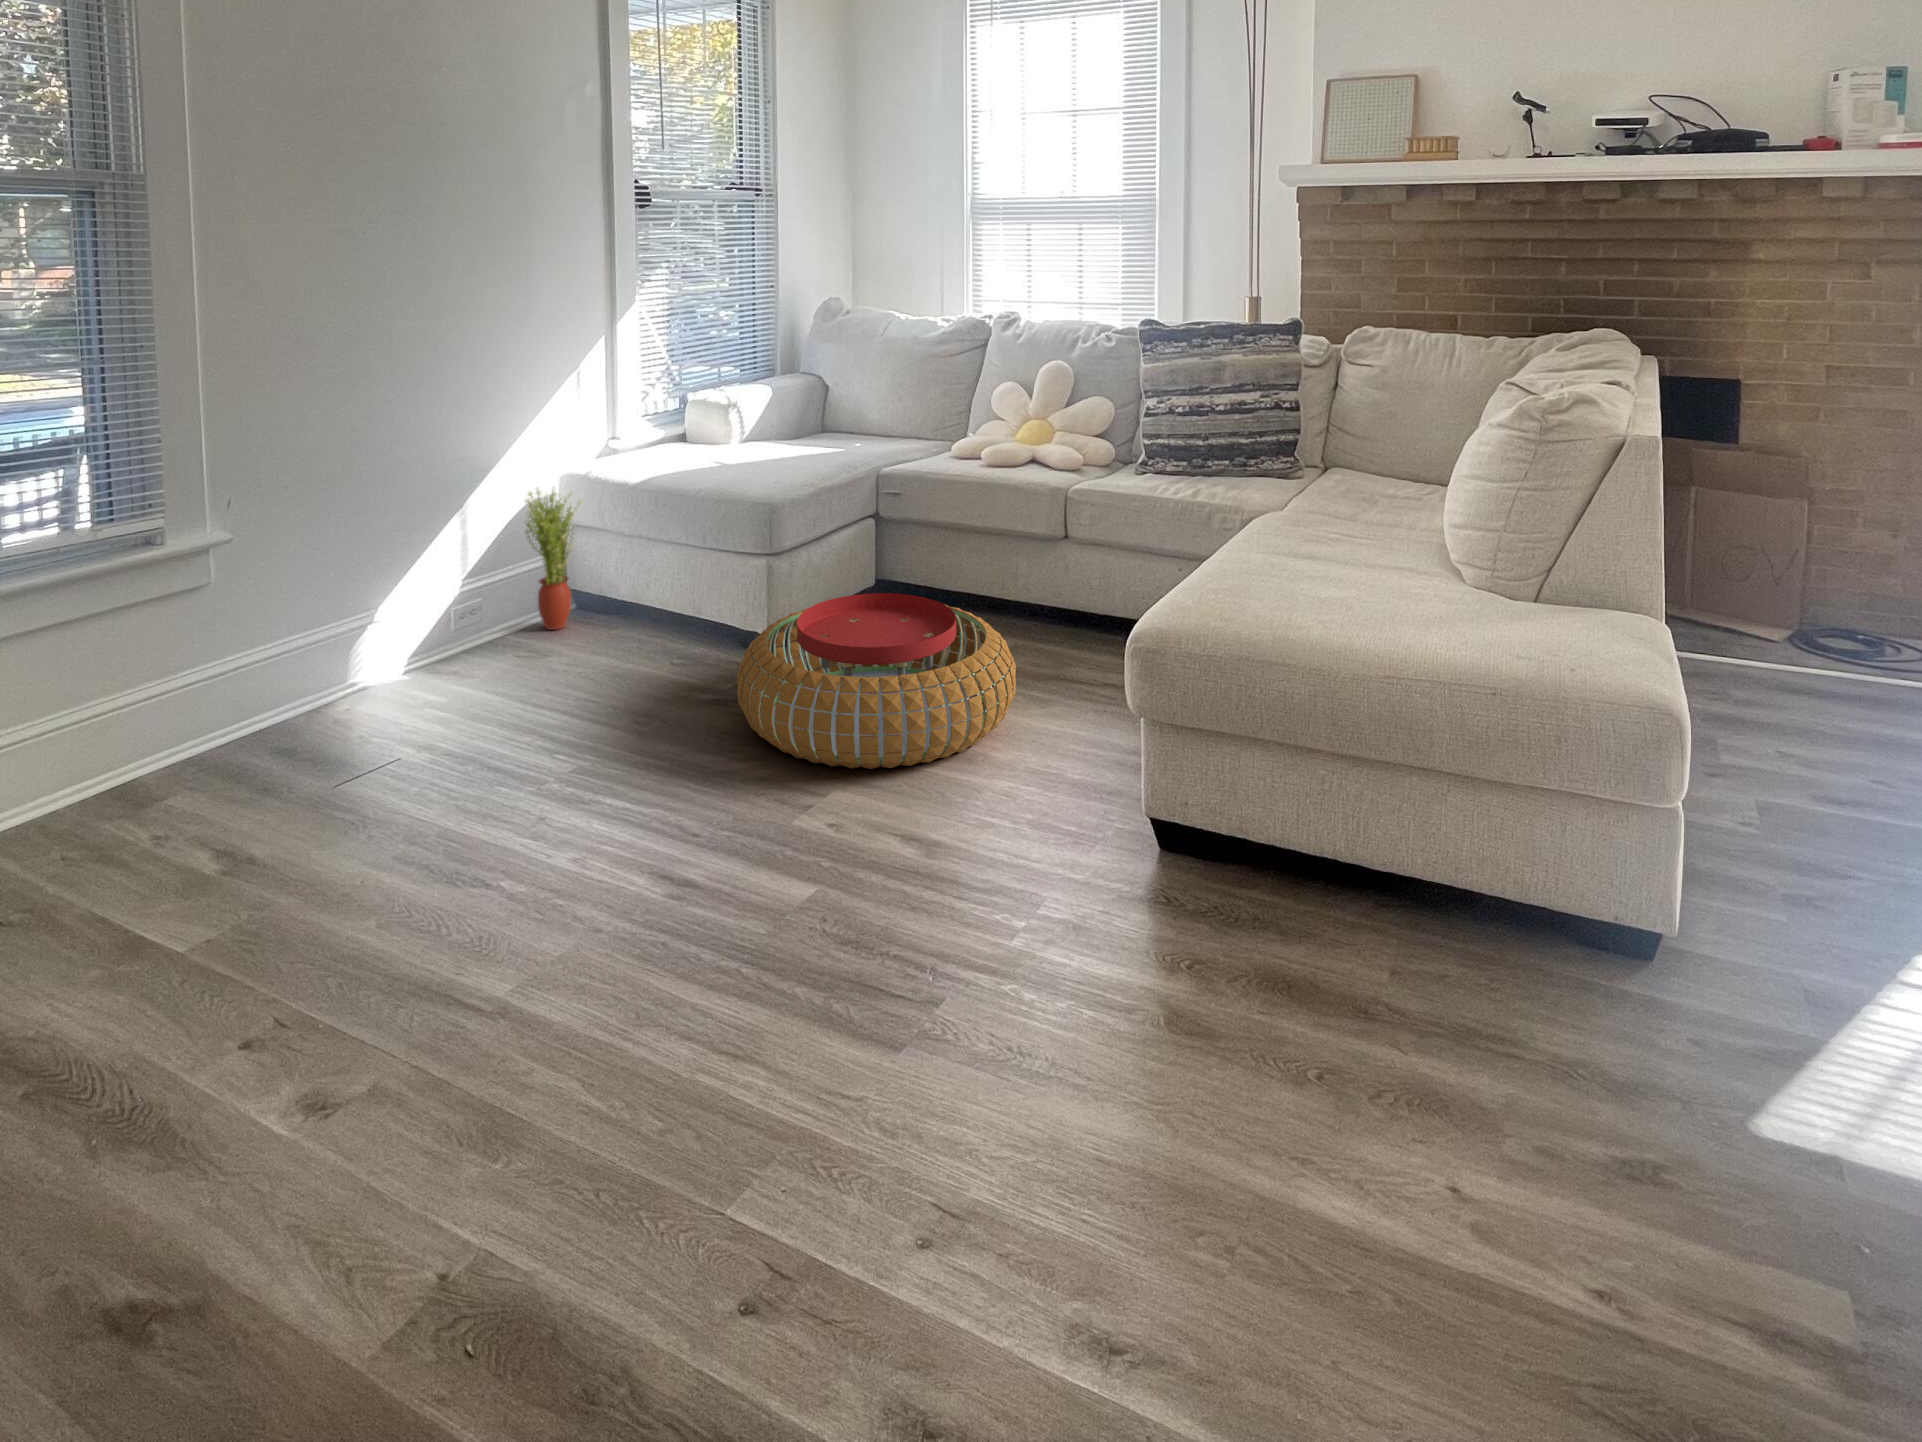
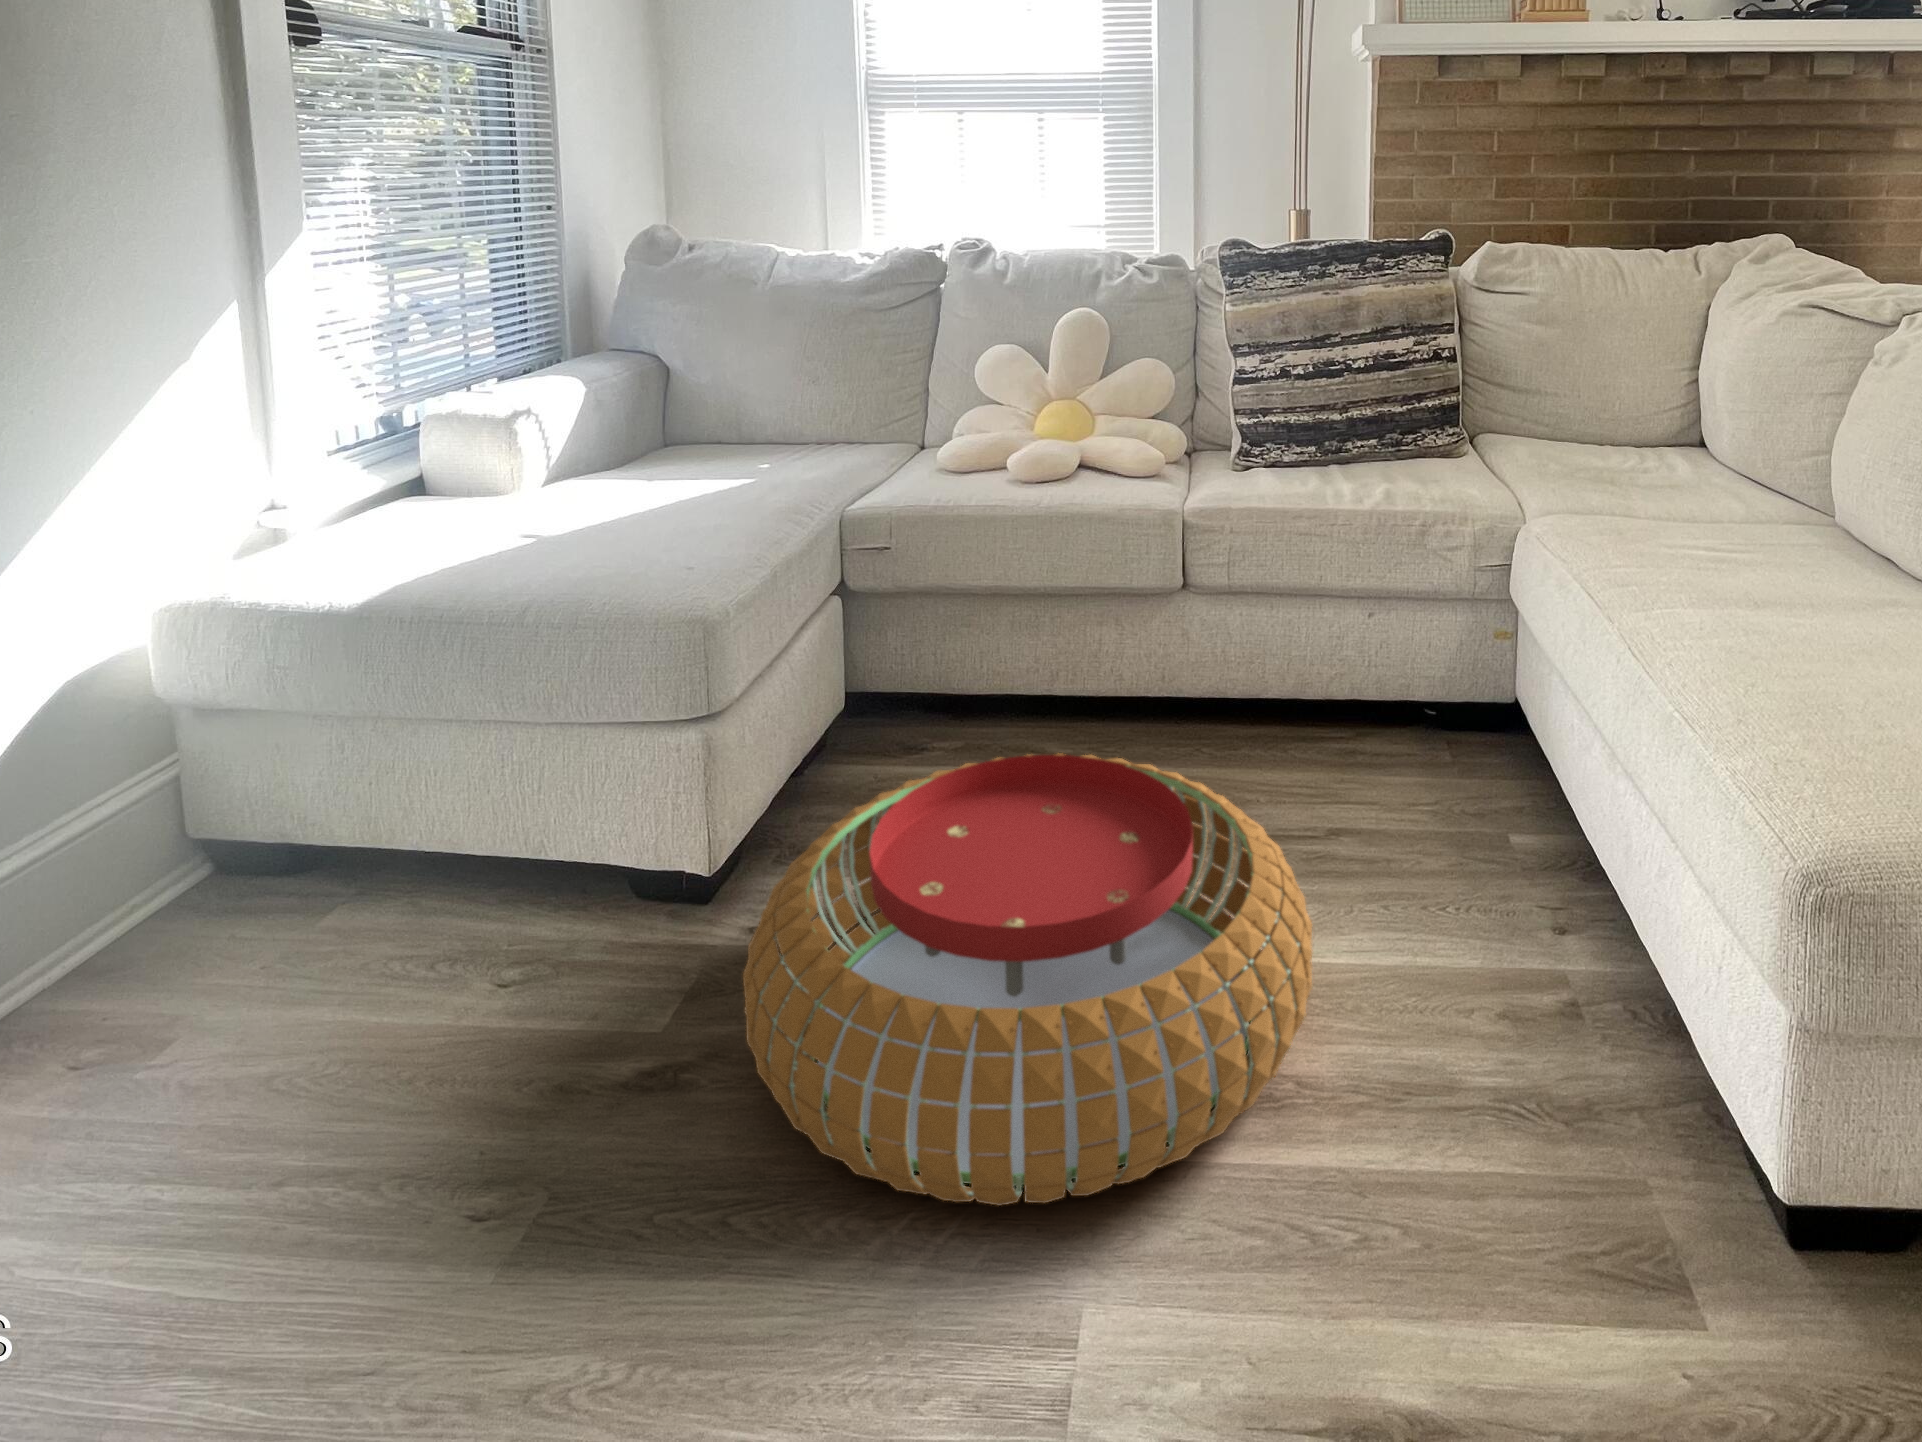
potted plant: present [525,489,581,630] -> none [61,637,219,957]

